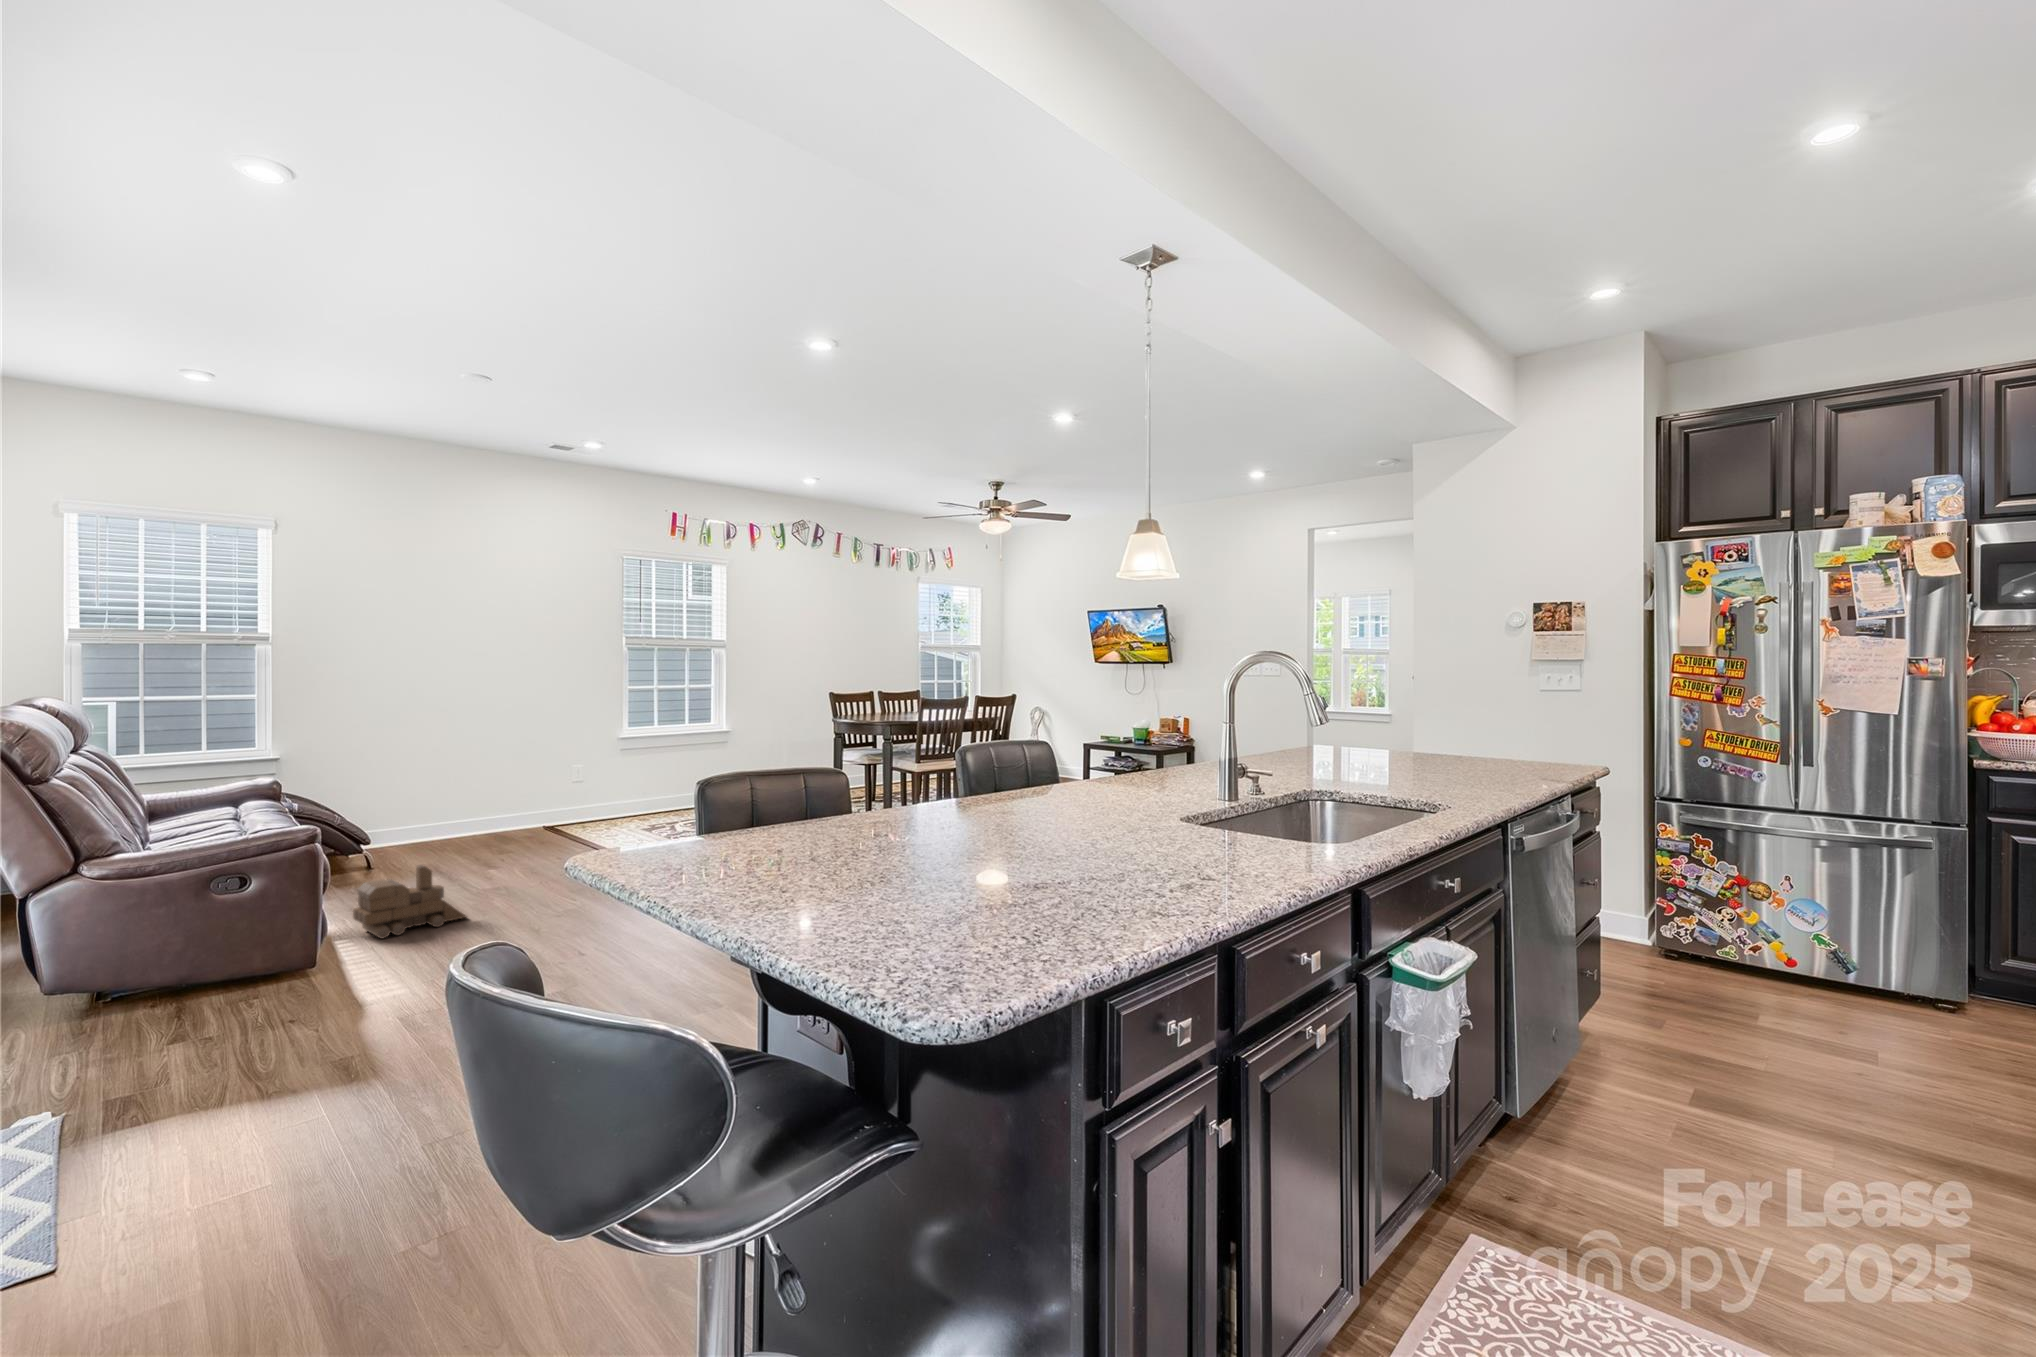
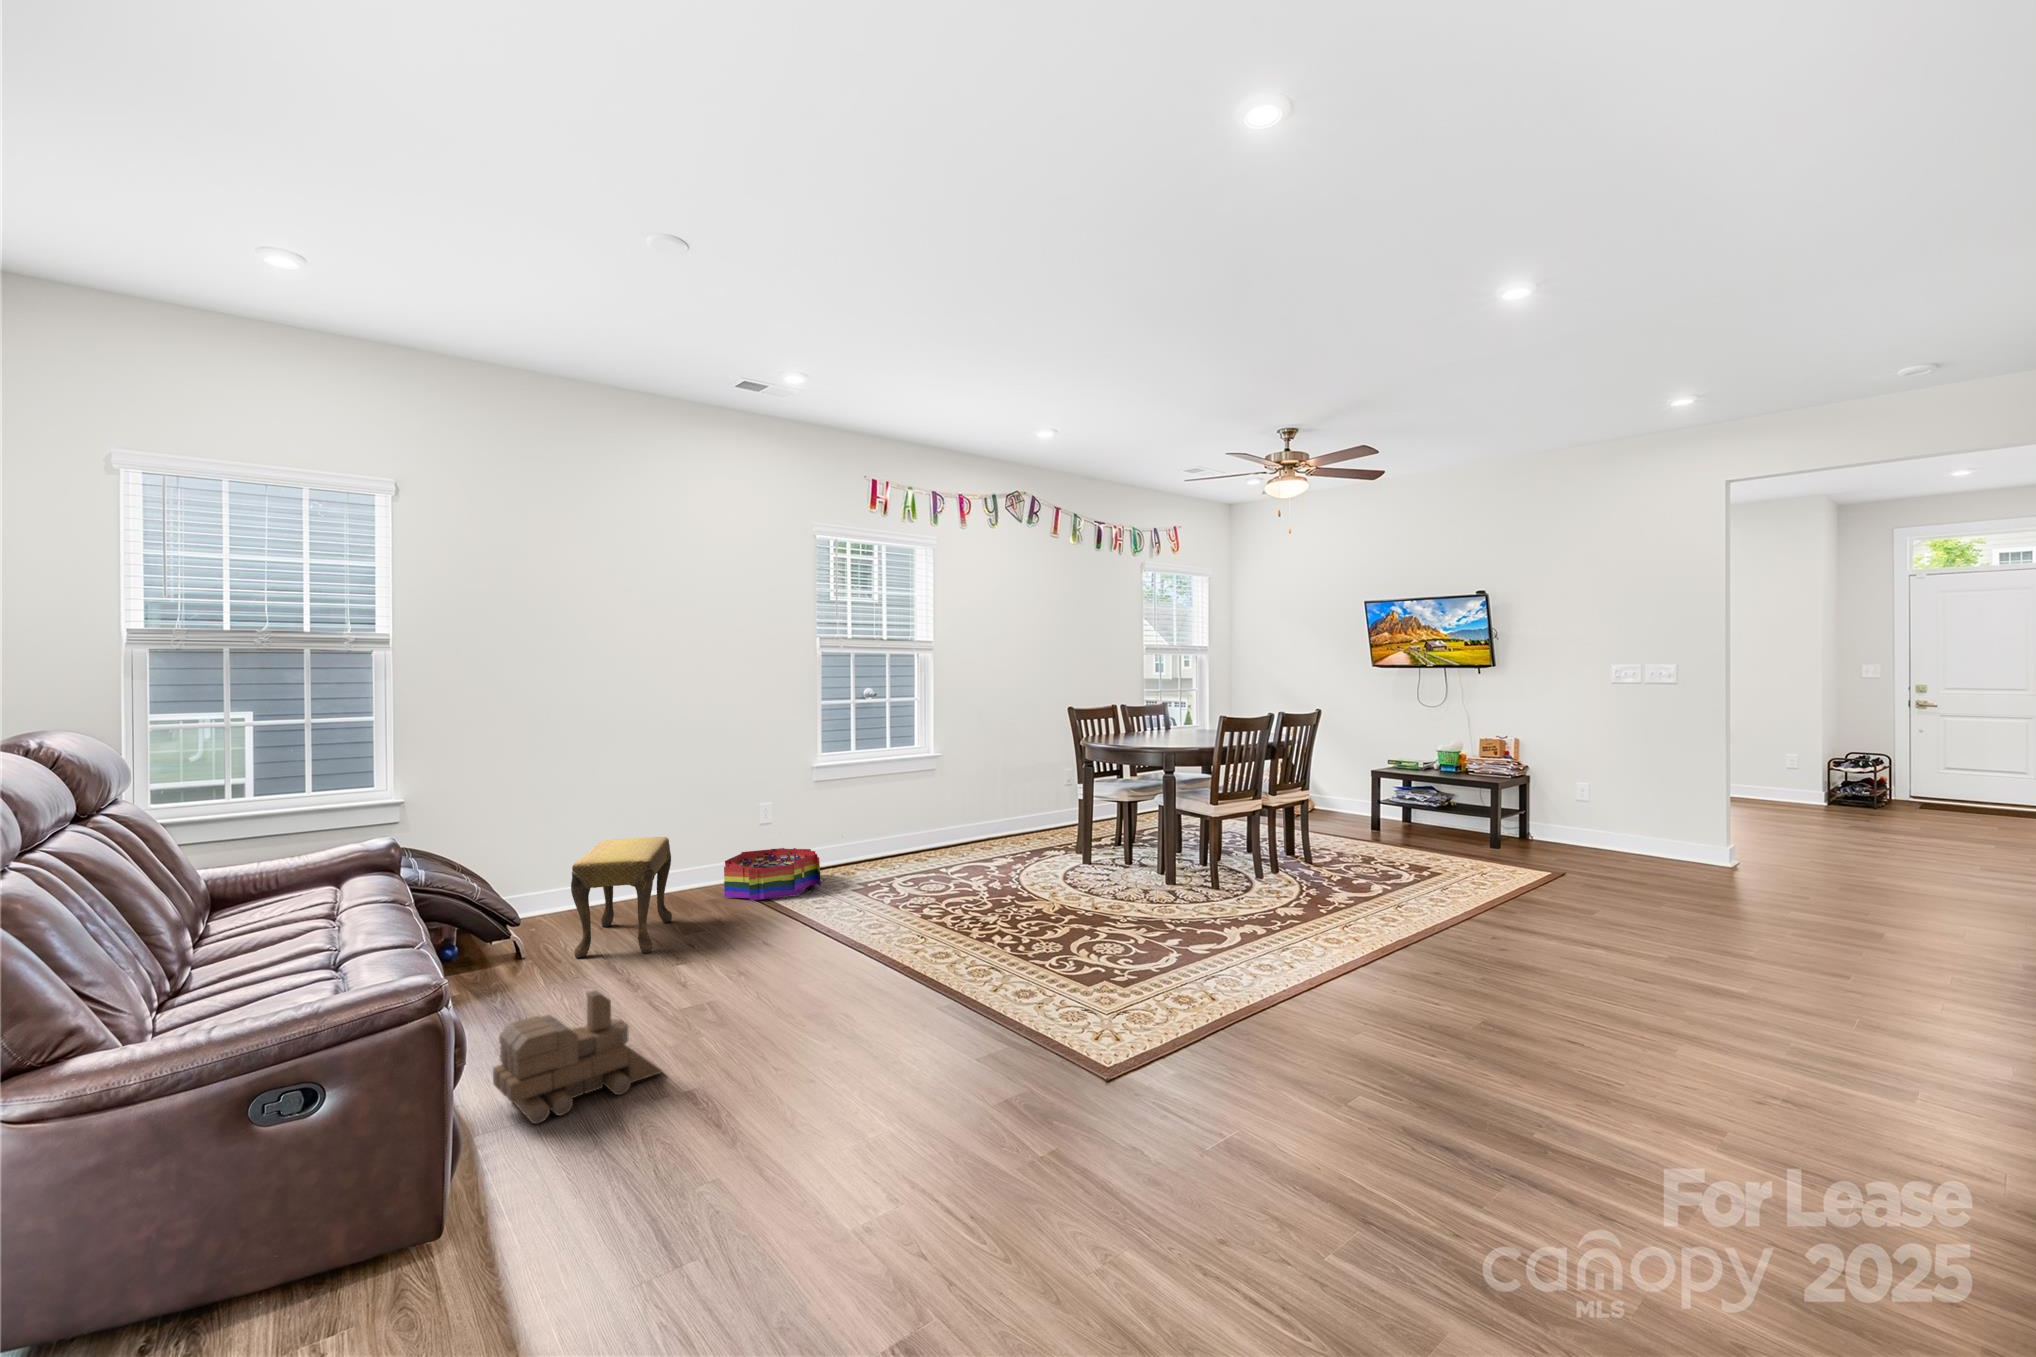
footstool: none [412,786,494,868] -> present [571,837,672,958]
storage bin: none [539,800,618,837] -> present [724,848,821,901]

